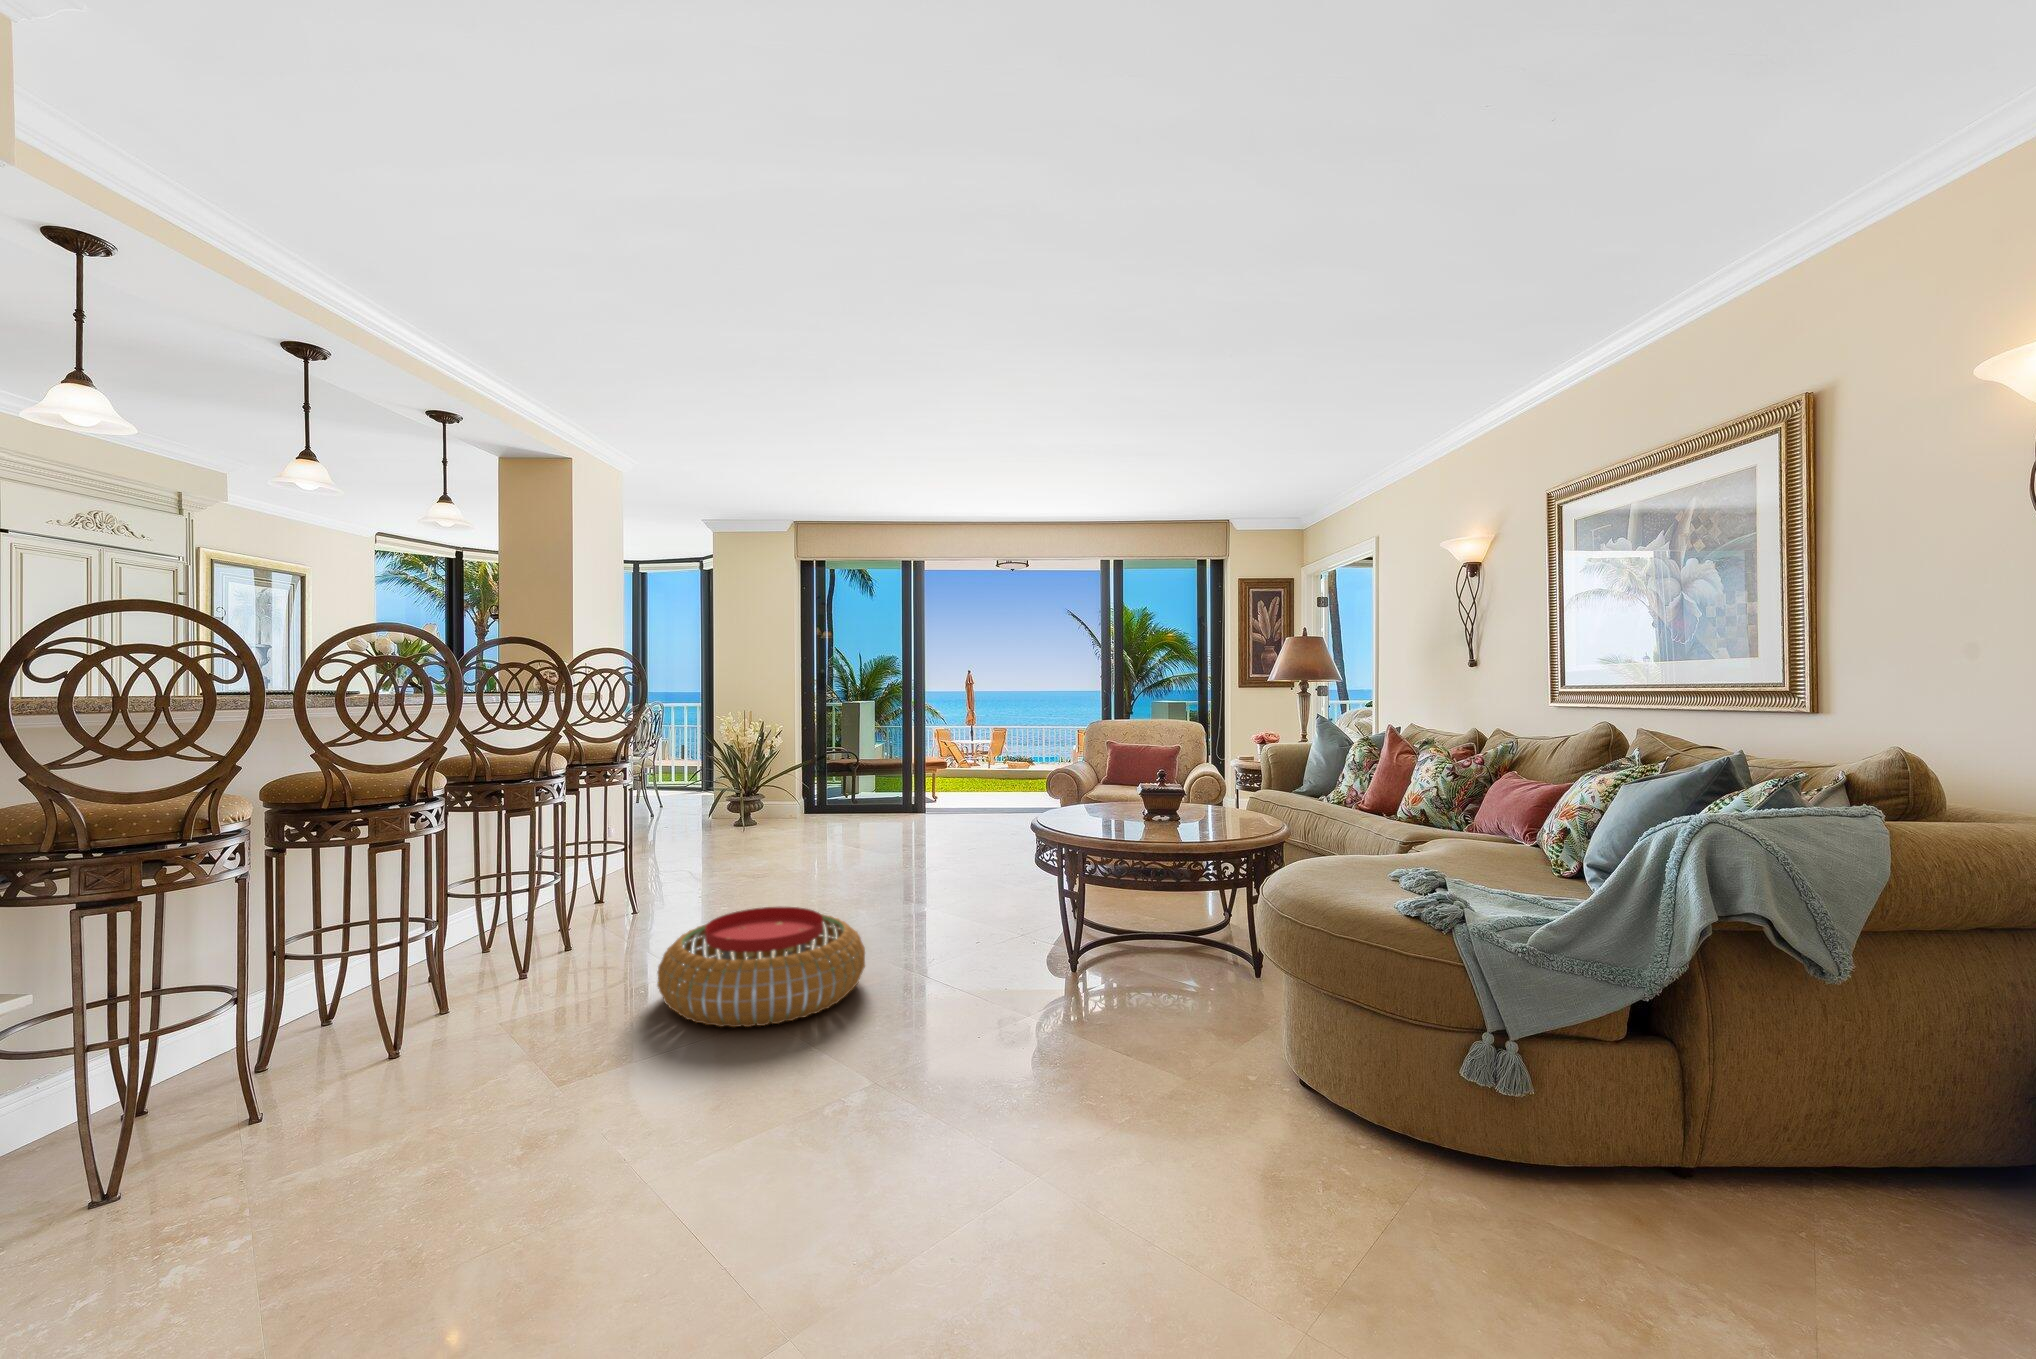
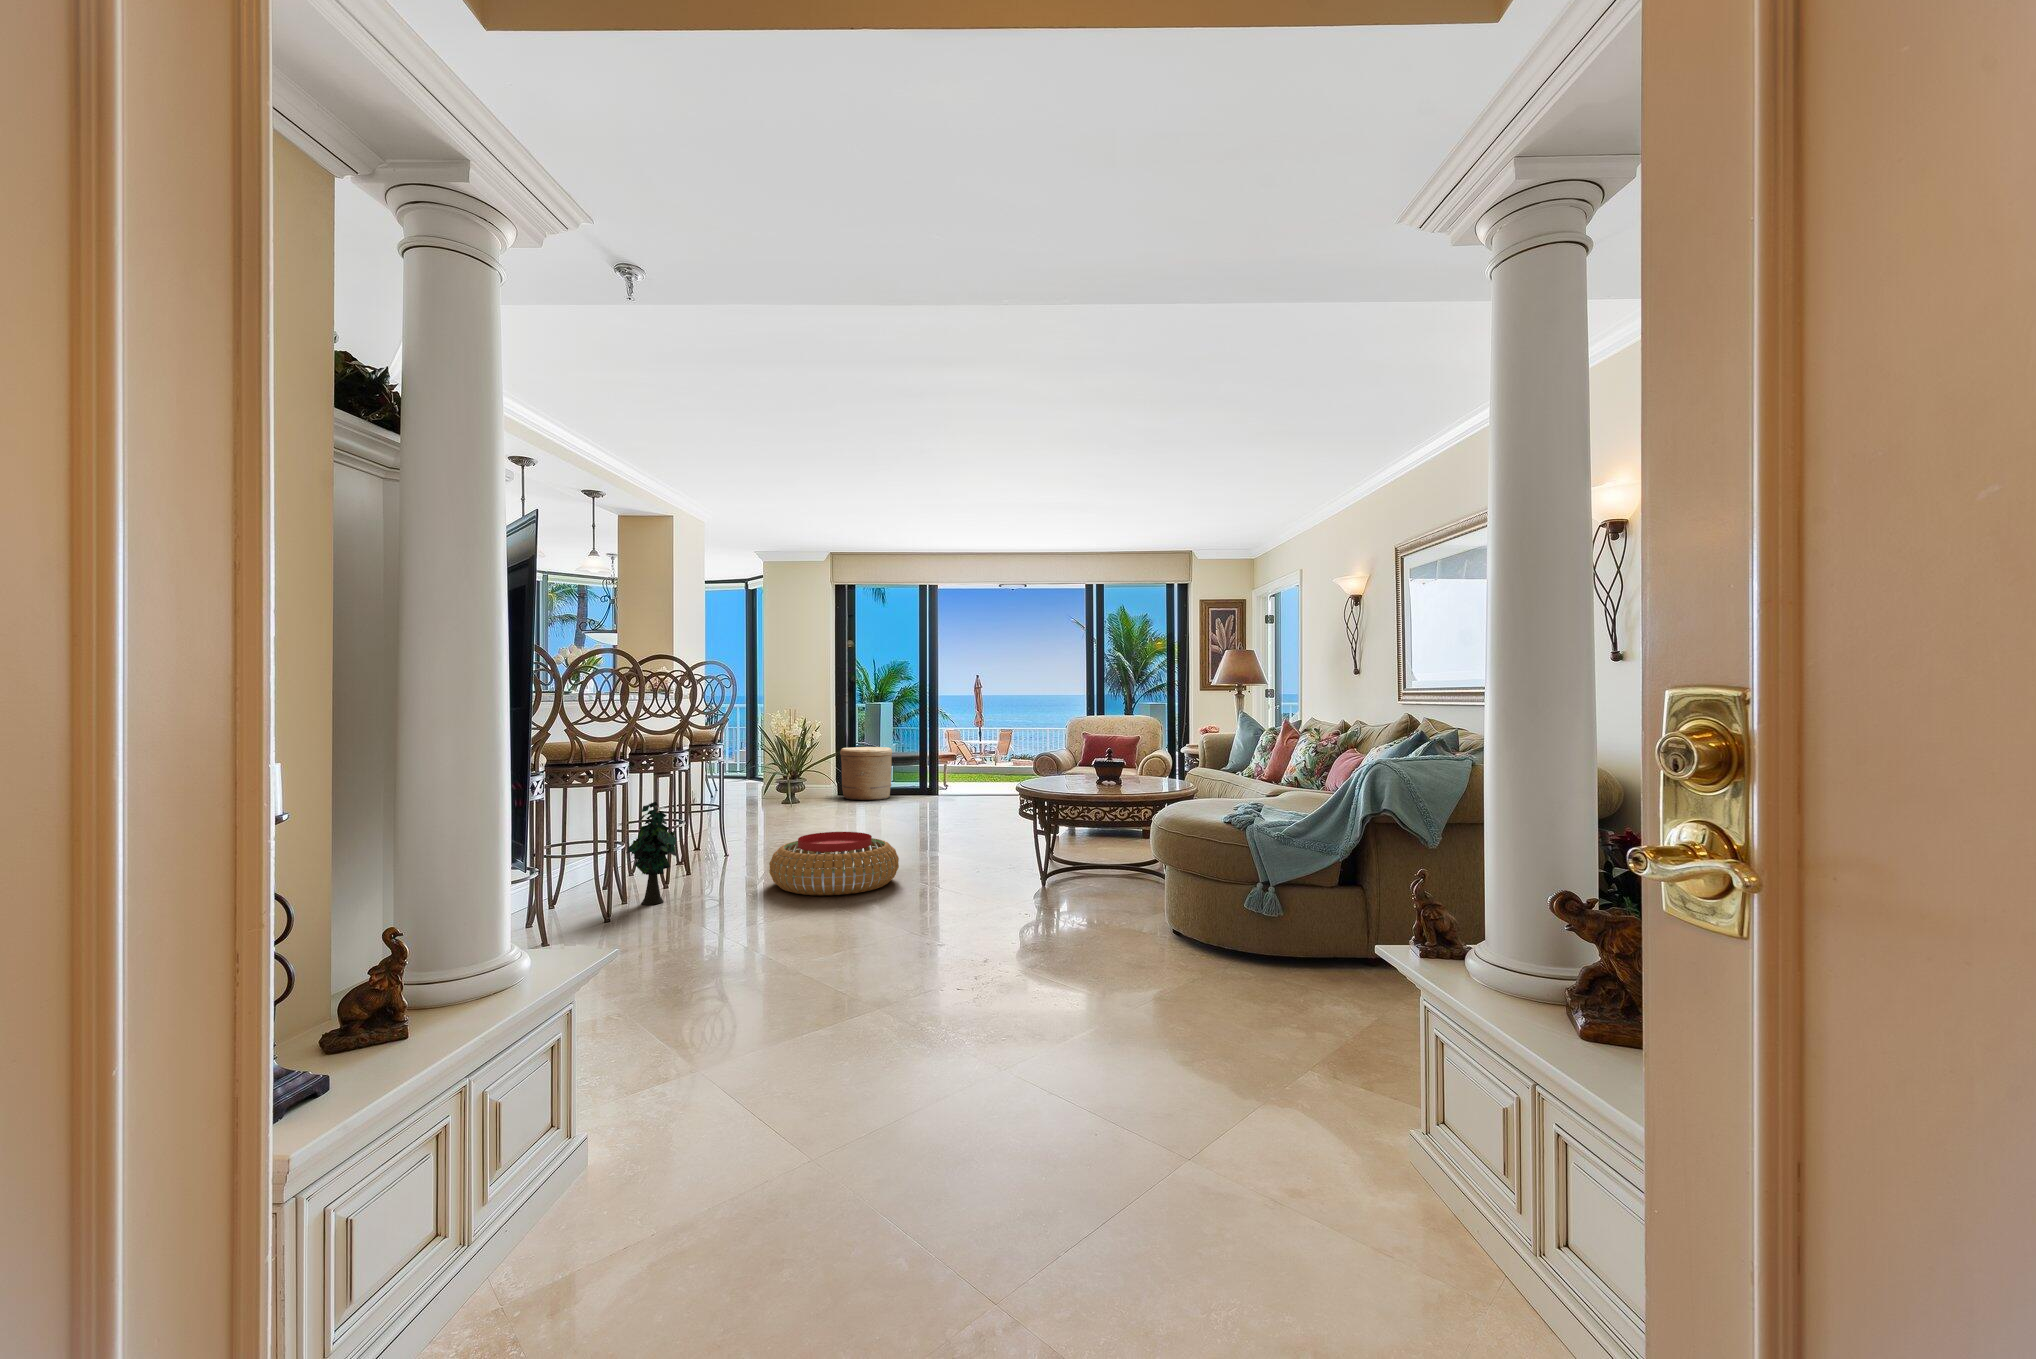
basket: none [807,755,870,822] -> present [840,747,892,800]
decorative plant: none [391,879,493,1058] -> present [626,802,676,905]

